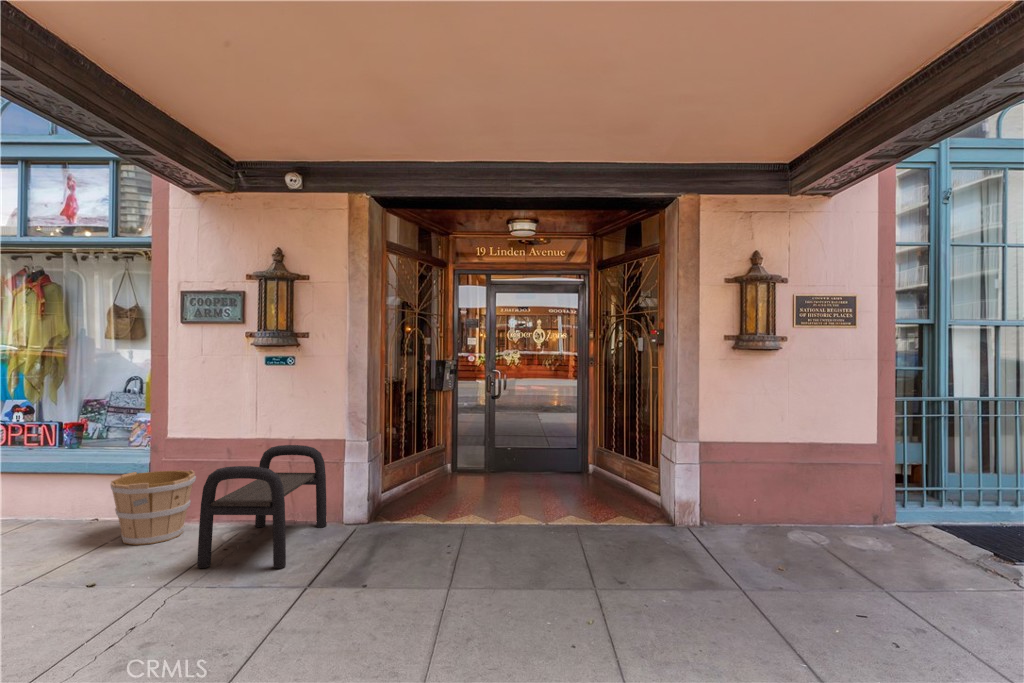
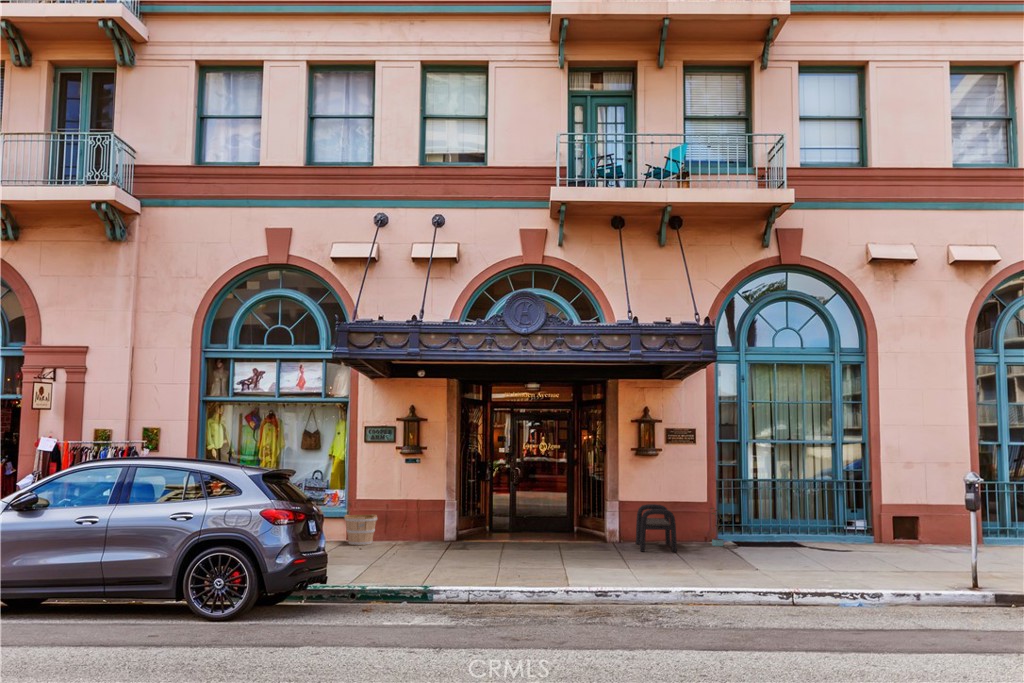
bench: present [197,445,327,568] -> present [636,504,677,552]
potted plant: none [888,456,938,538] -> present [711,508,729,546]

